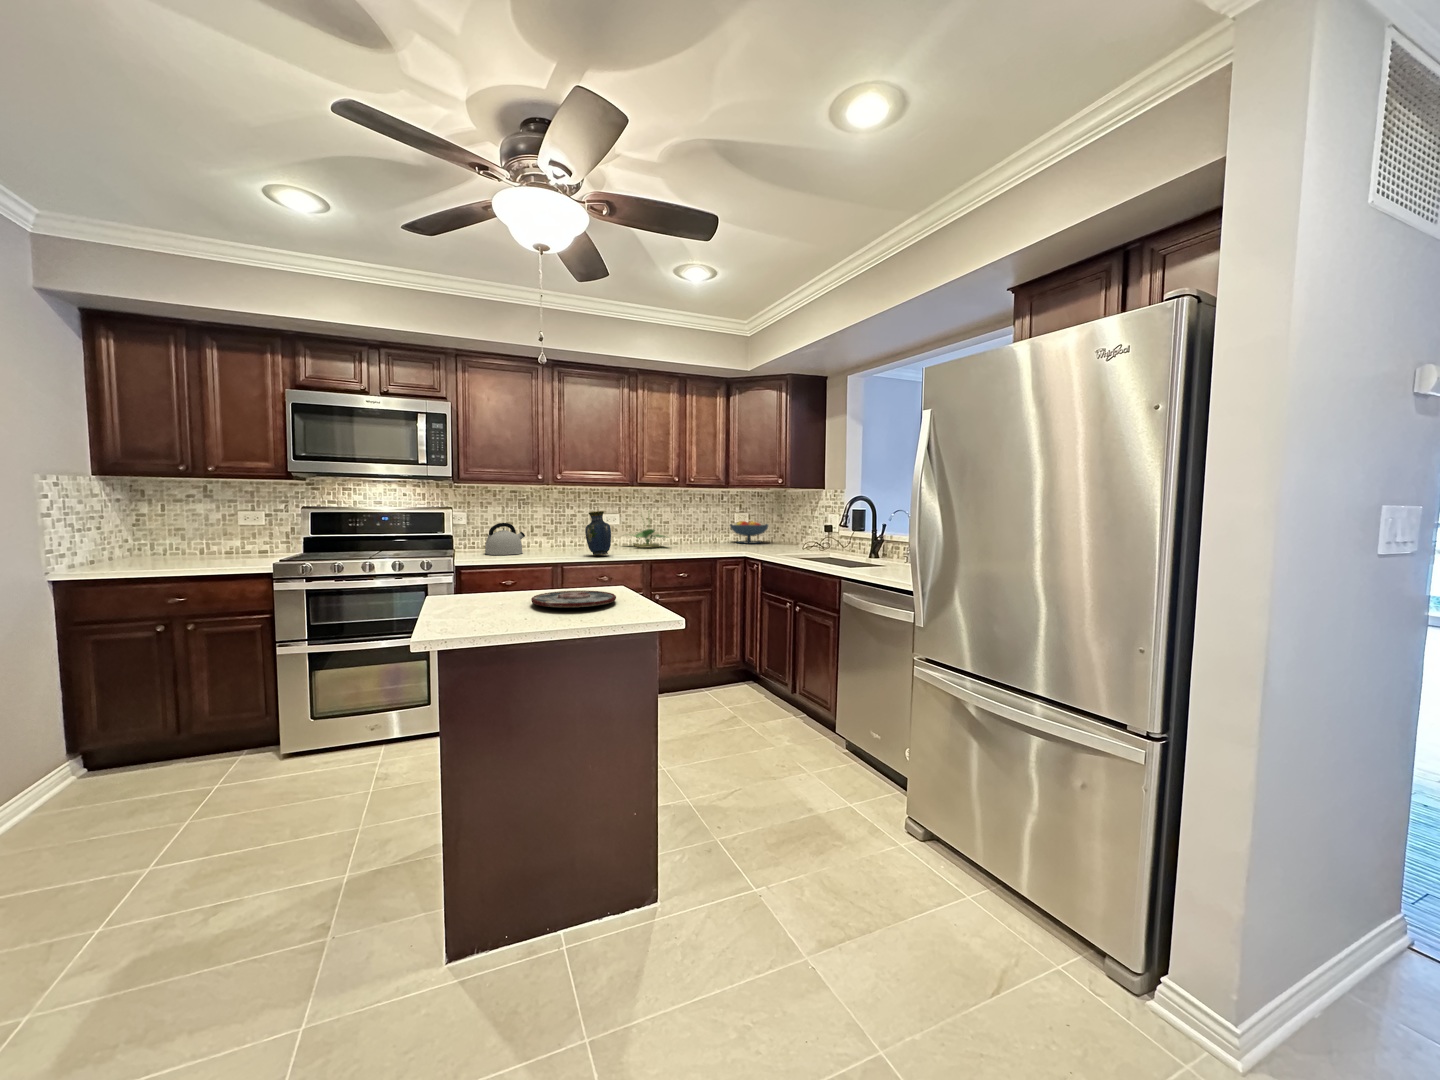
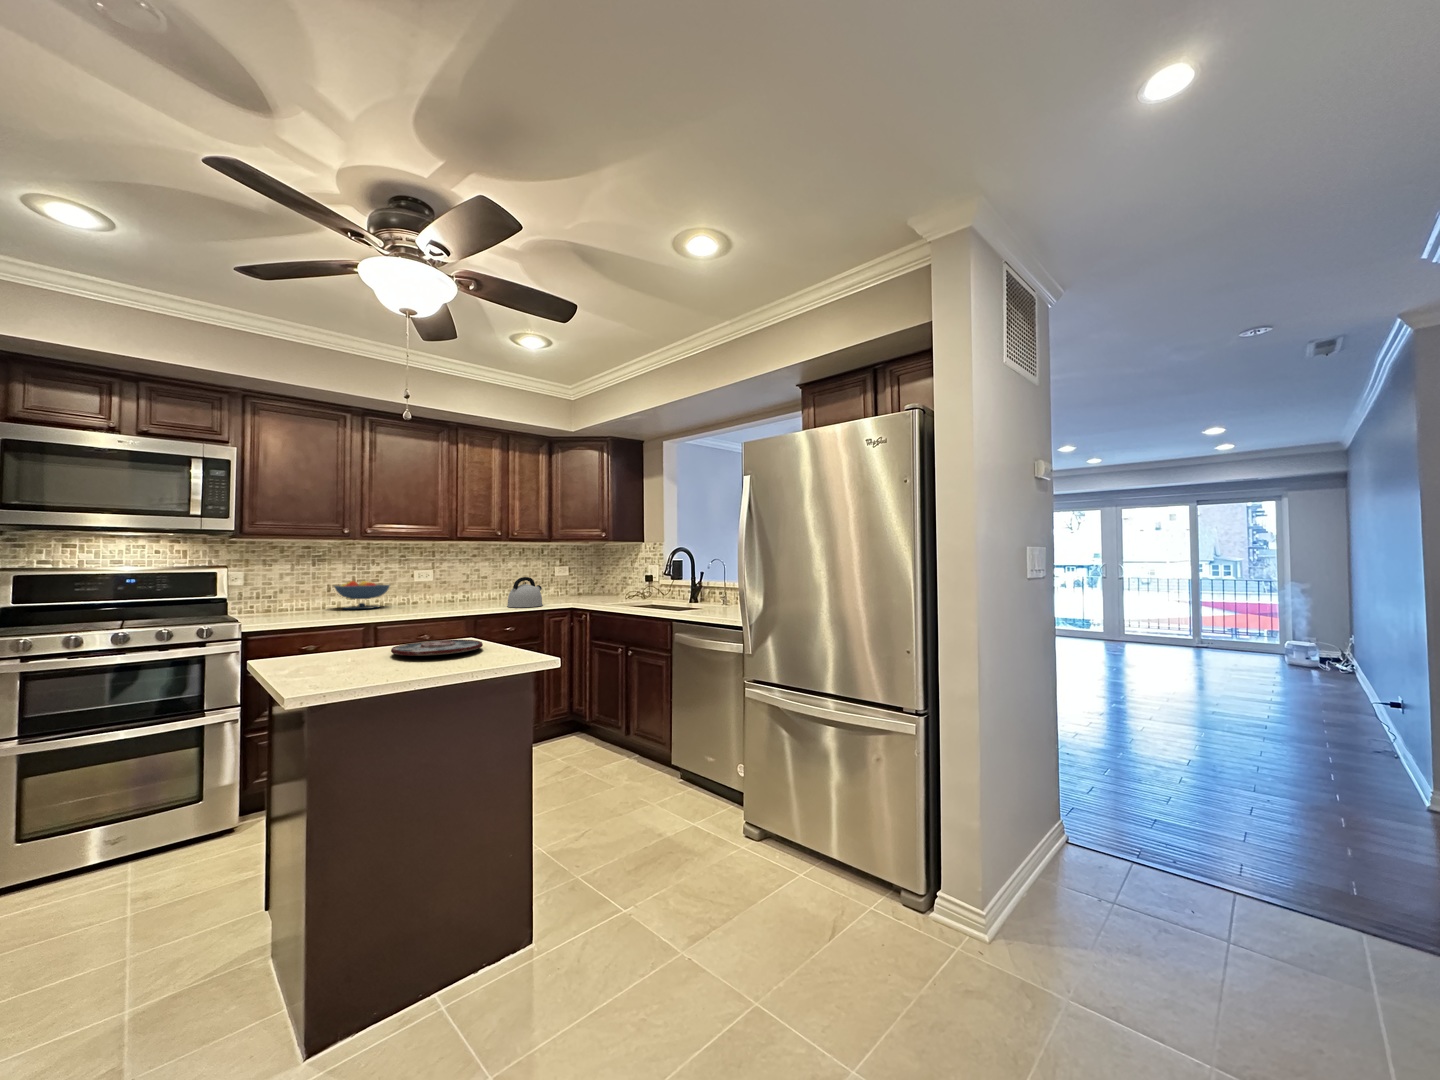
vase: present [585,511,611,556] -> none [401,566,431,613]
fruit bowl: present [730,521,768,543] -> present [335,581,390,609]
kettle: present [485,523,525,555] -> present [507,577,542,607]
potted plant: present [634,529,665,548] -> none [433,560,490,604]

